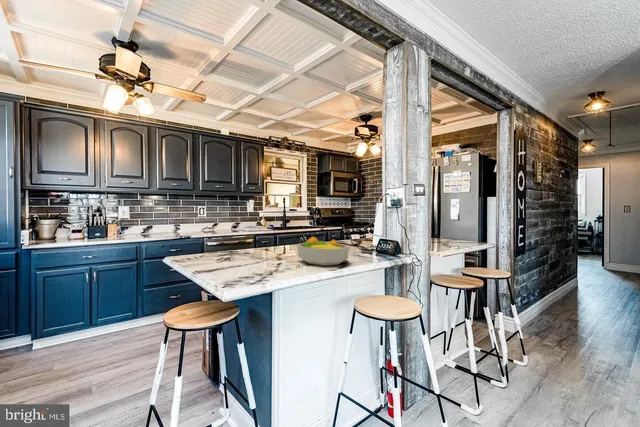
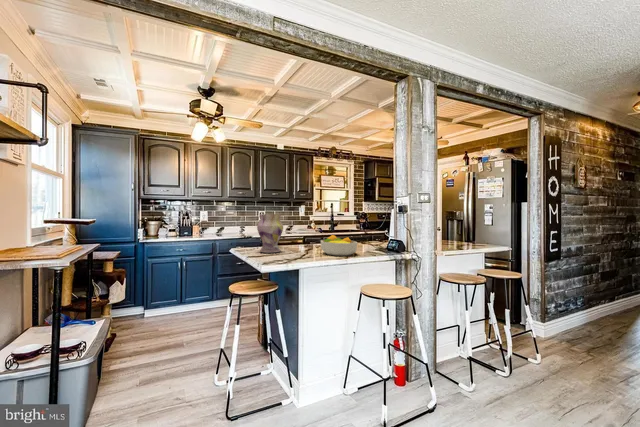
vase: none [206,209,244,264] -> present [257,214,283,253]

